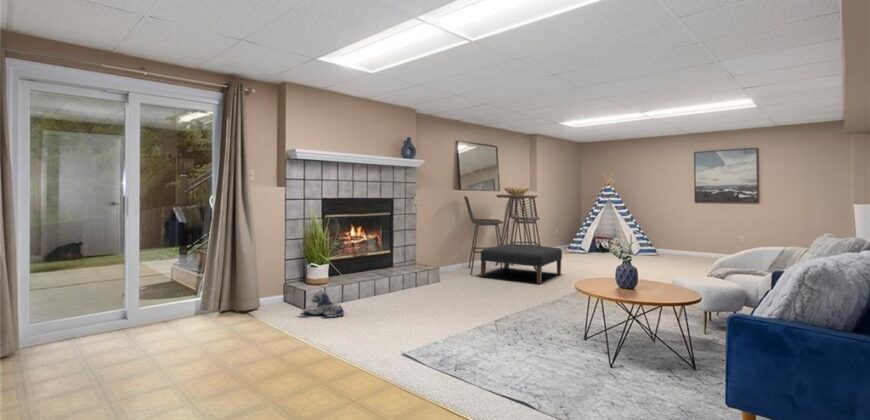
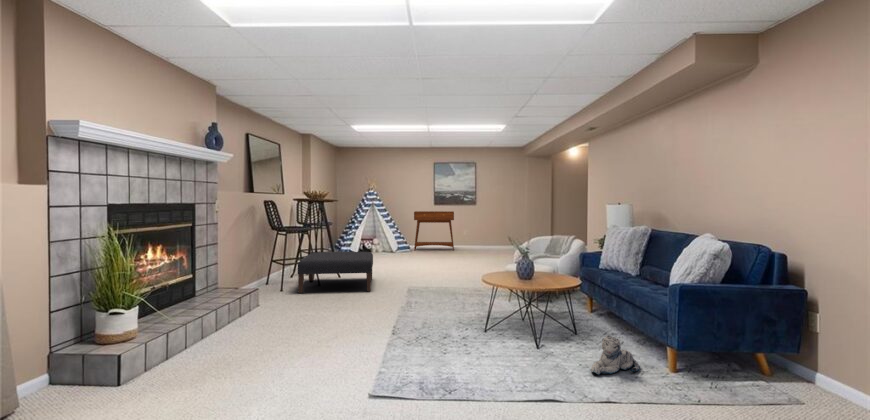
console table: none [658,210,715,259] -> present [414,211,454,251]
plush toy: present [303,291,344,318] -> present [591,335,639,375]

